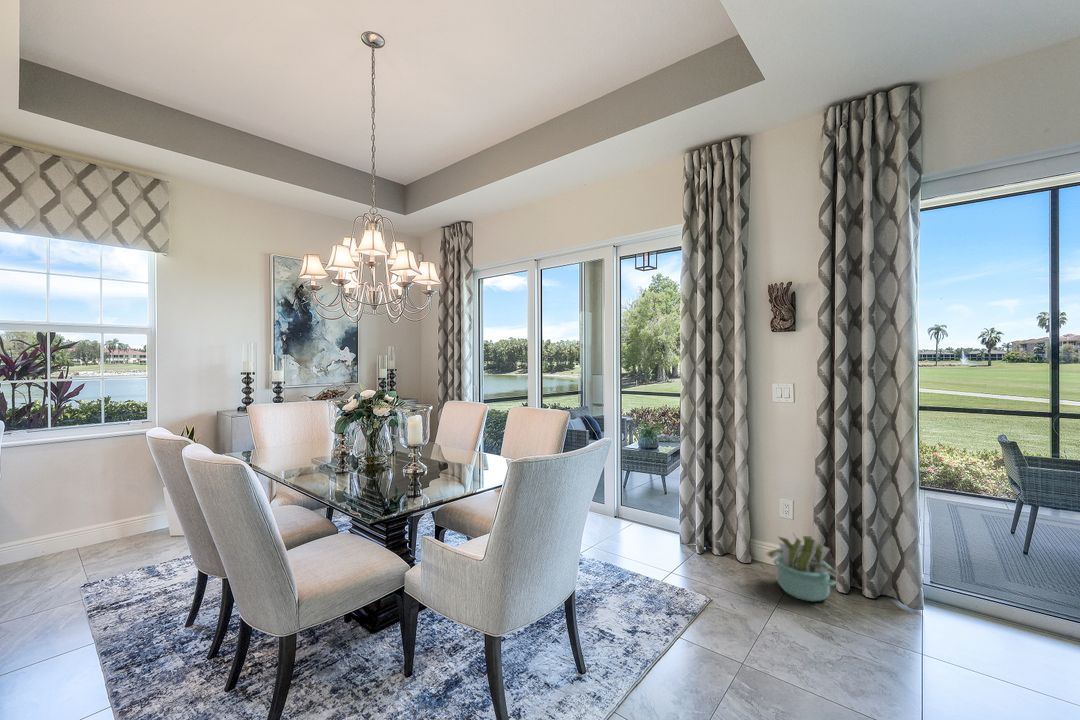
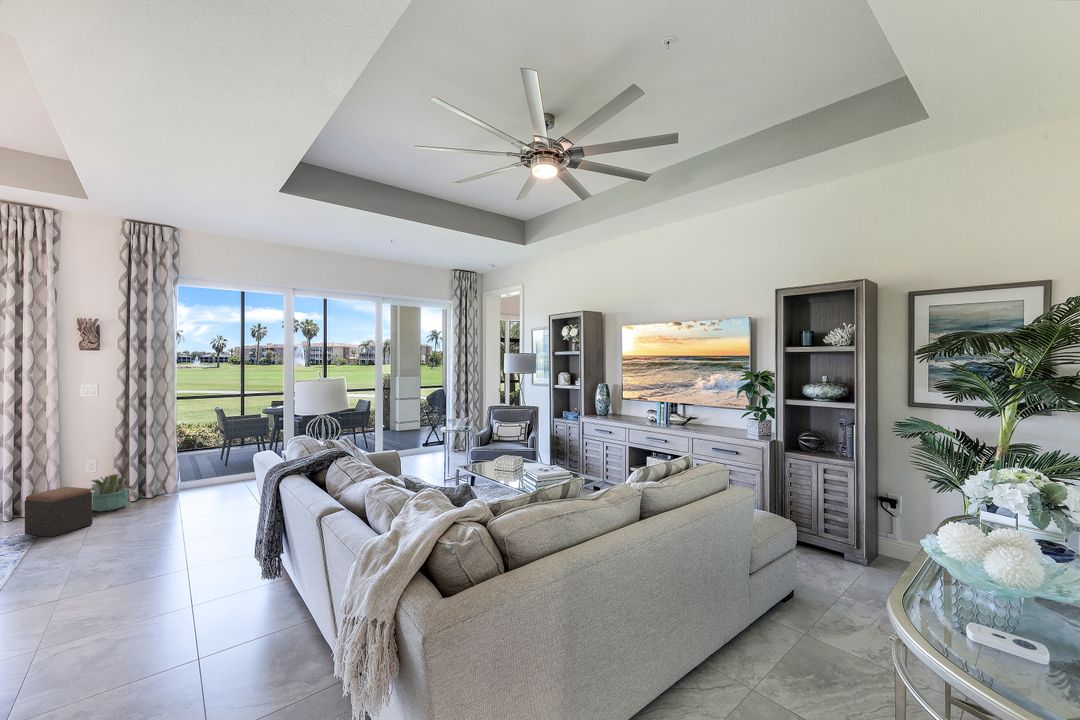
footstool: none [690,541,765,626] -> present [25,487,92,537]

